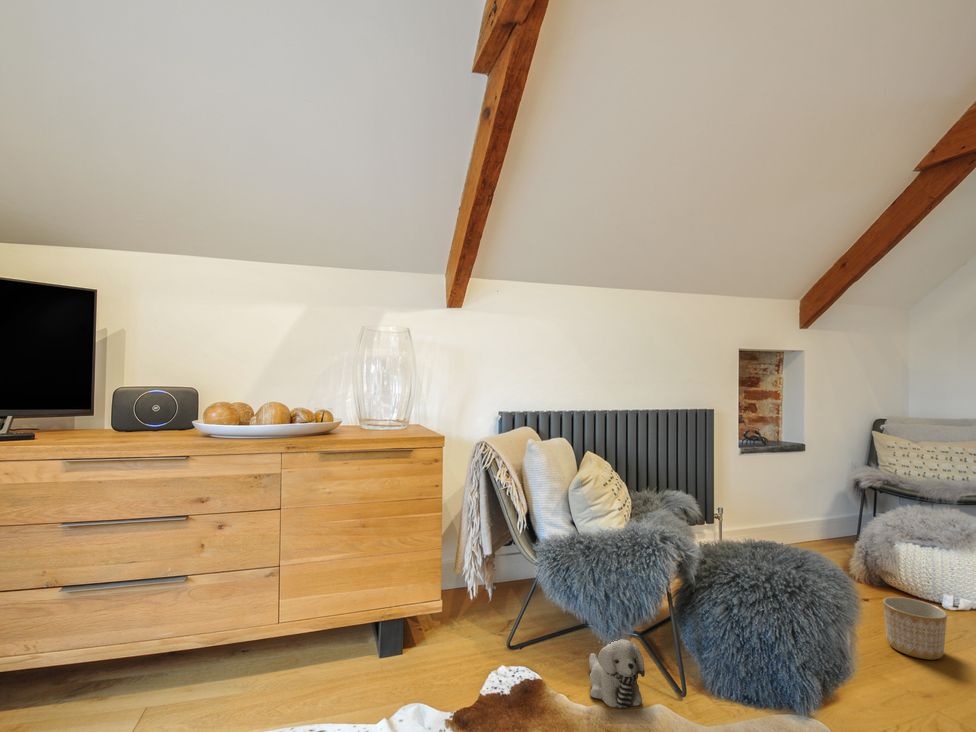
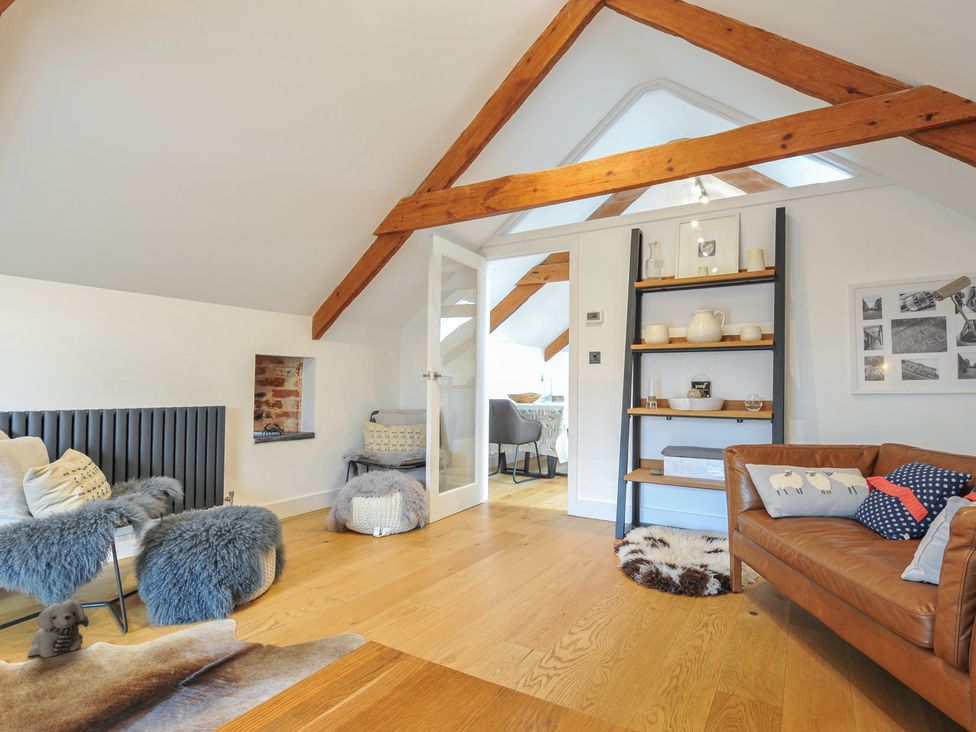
planter: present [883,597,947,660] -> none [315,532,350,570]

